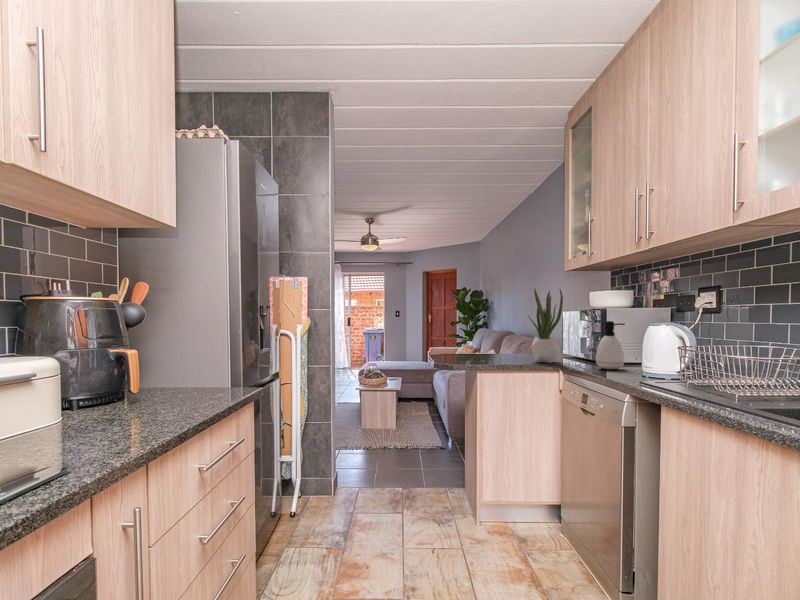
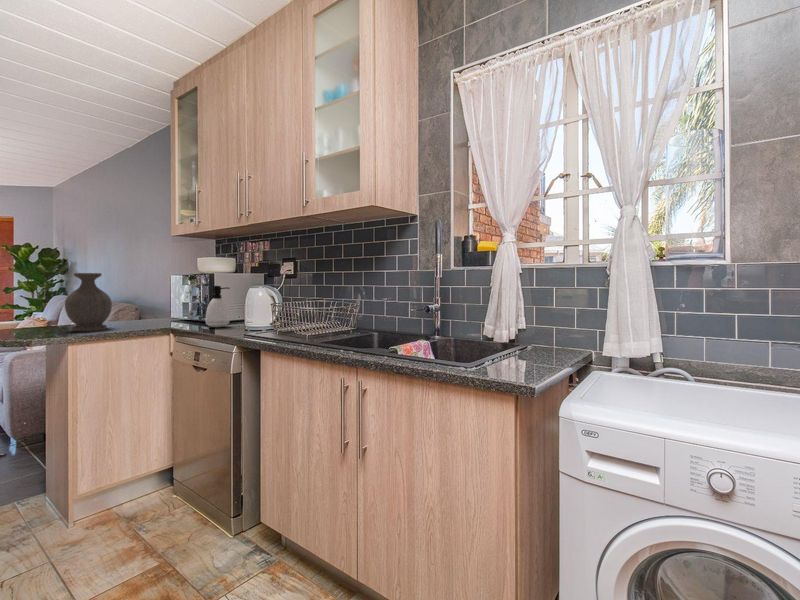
potted plant: present [528,288,563,363] -> none [134,253,172,327]
vase: none [472,308,509,362] -> present [65,273,112,331]

